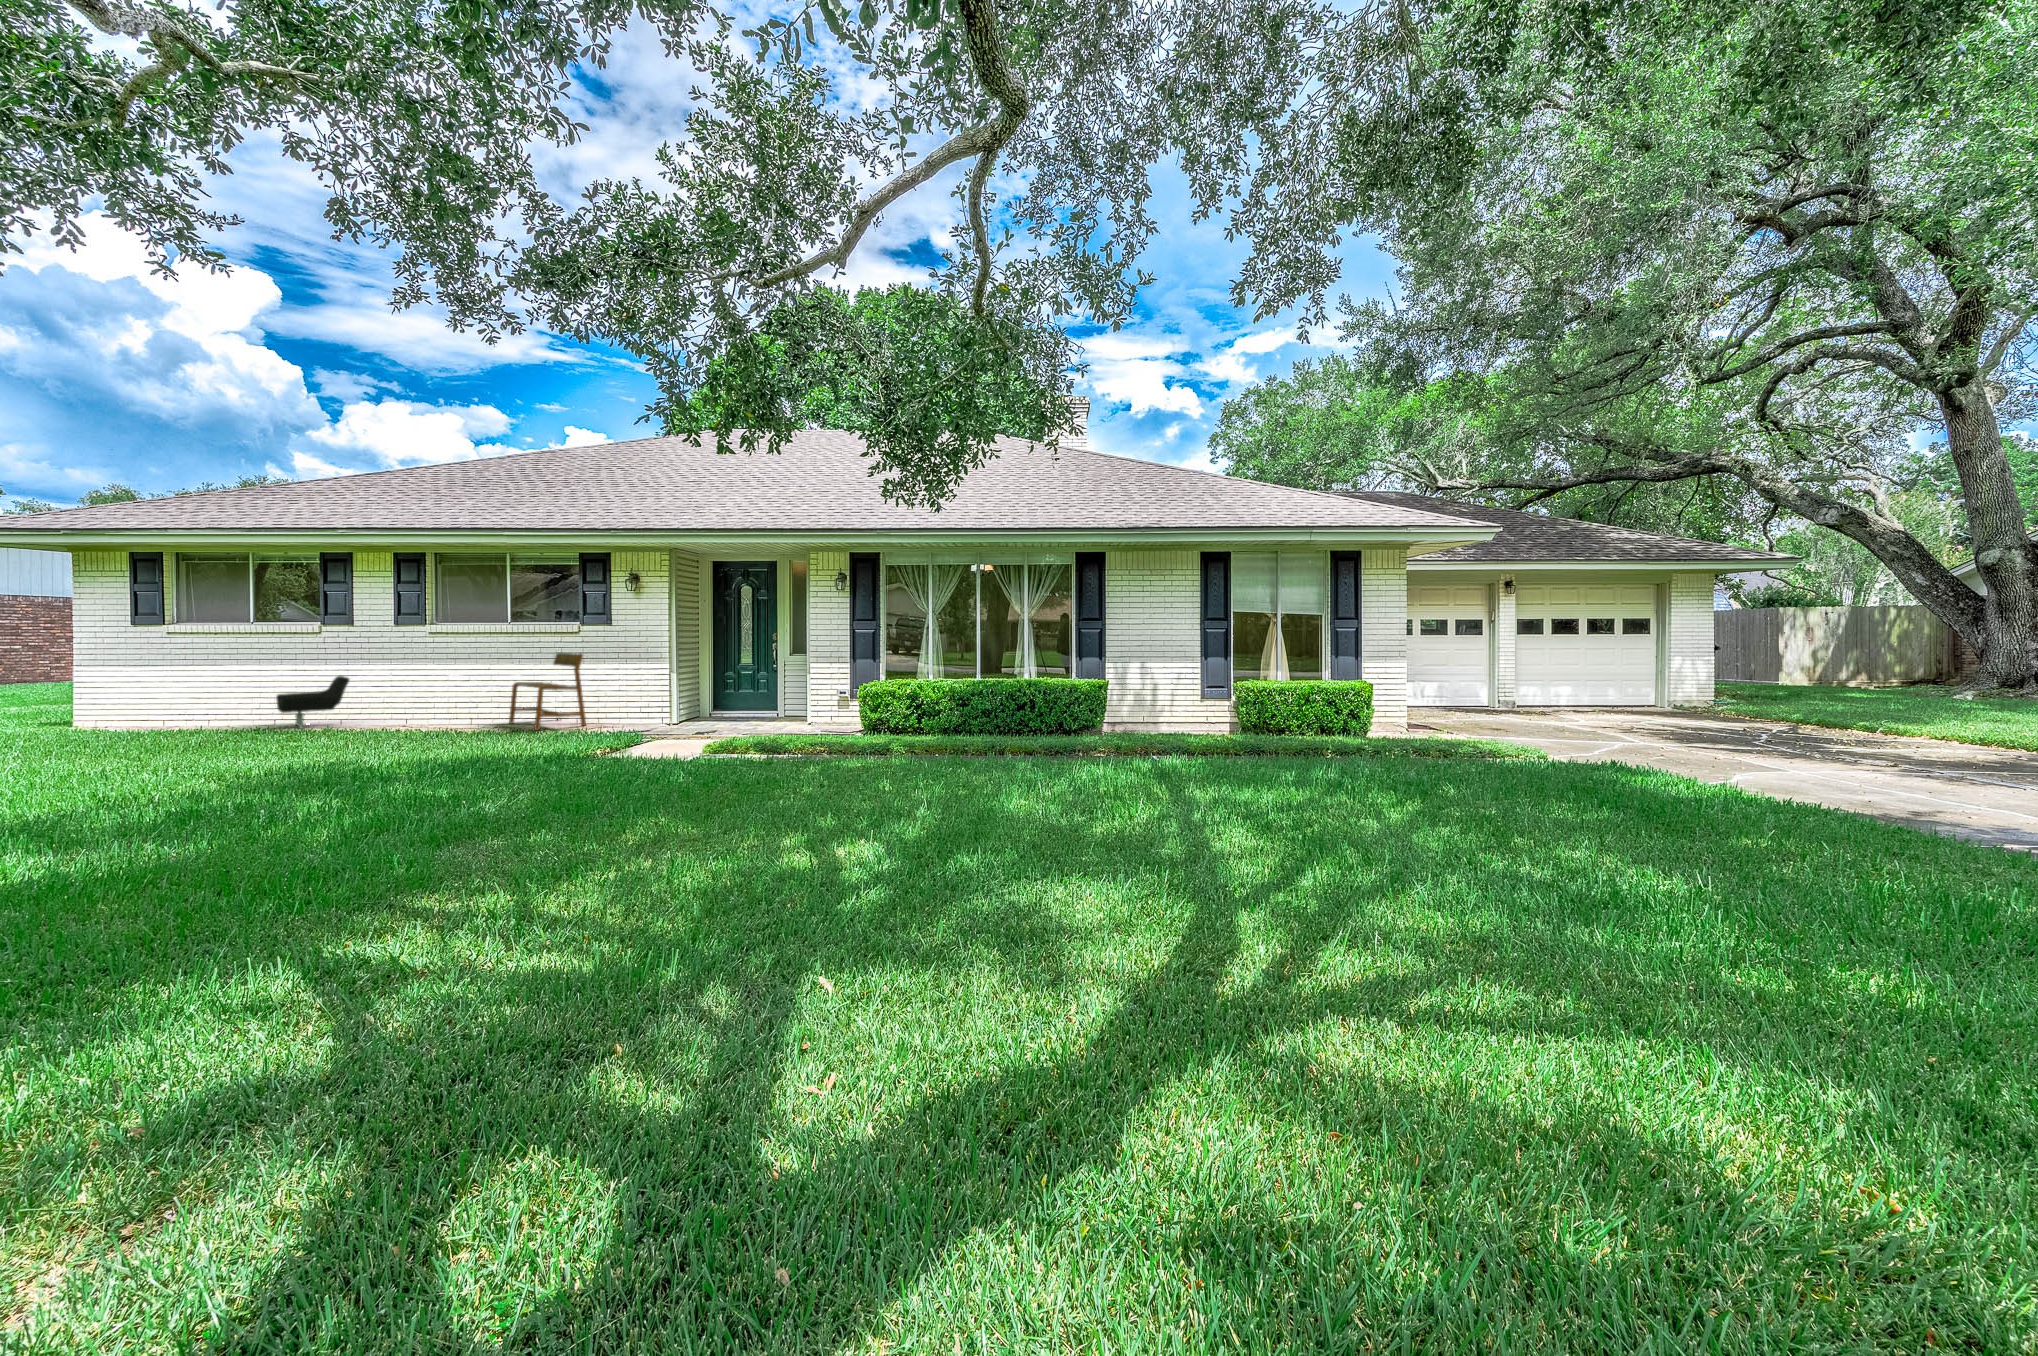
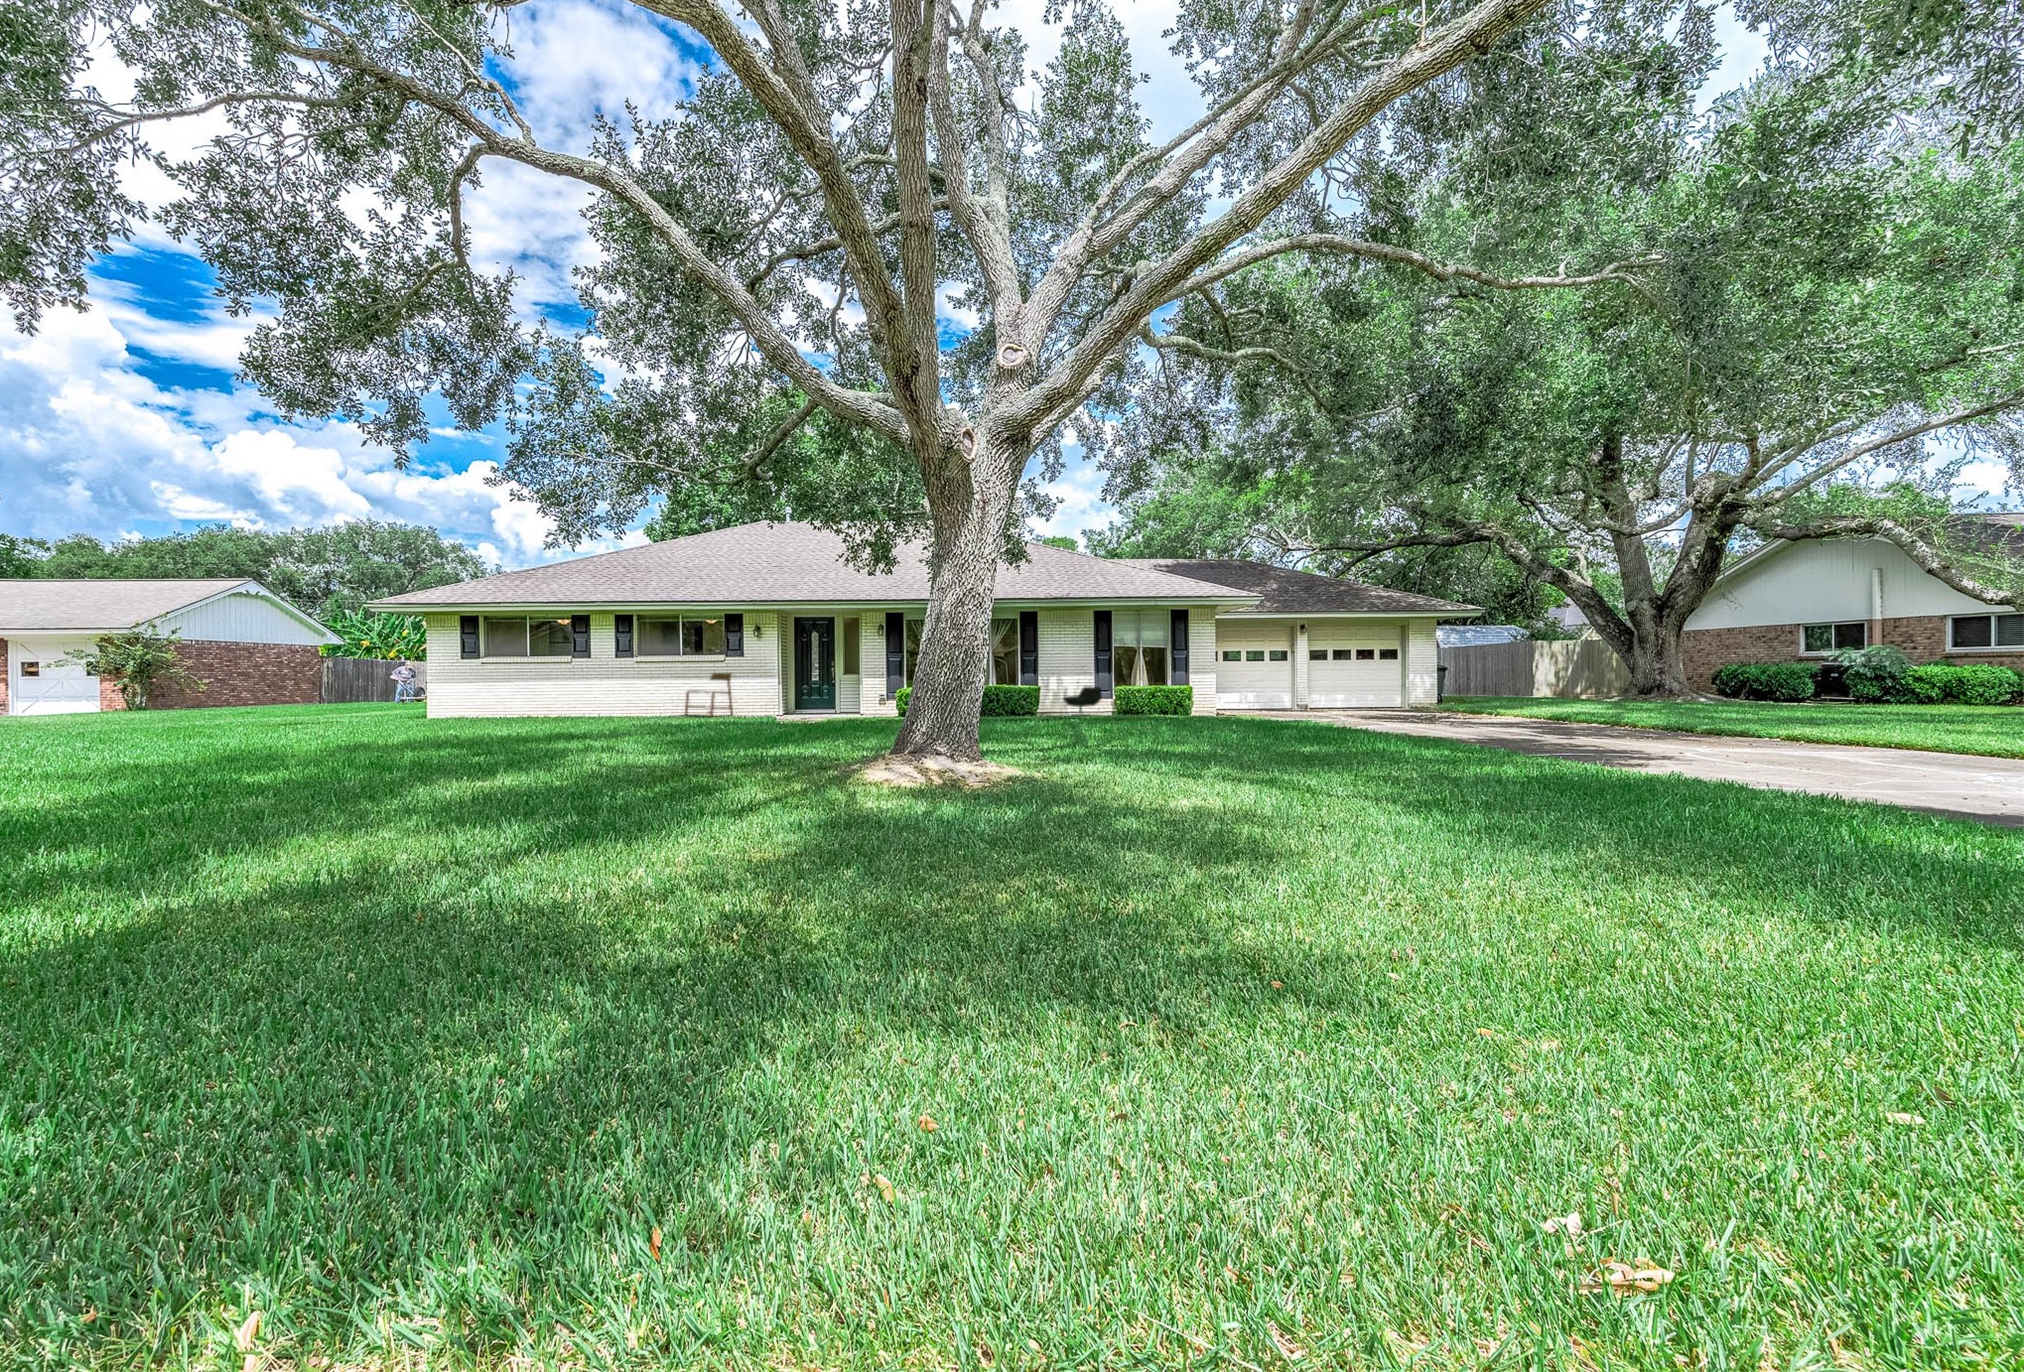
lounge chair: present [276,676,349,729] -> present [1063,686,1102,715]

